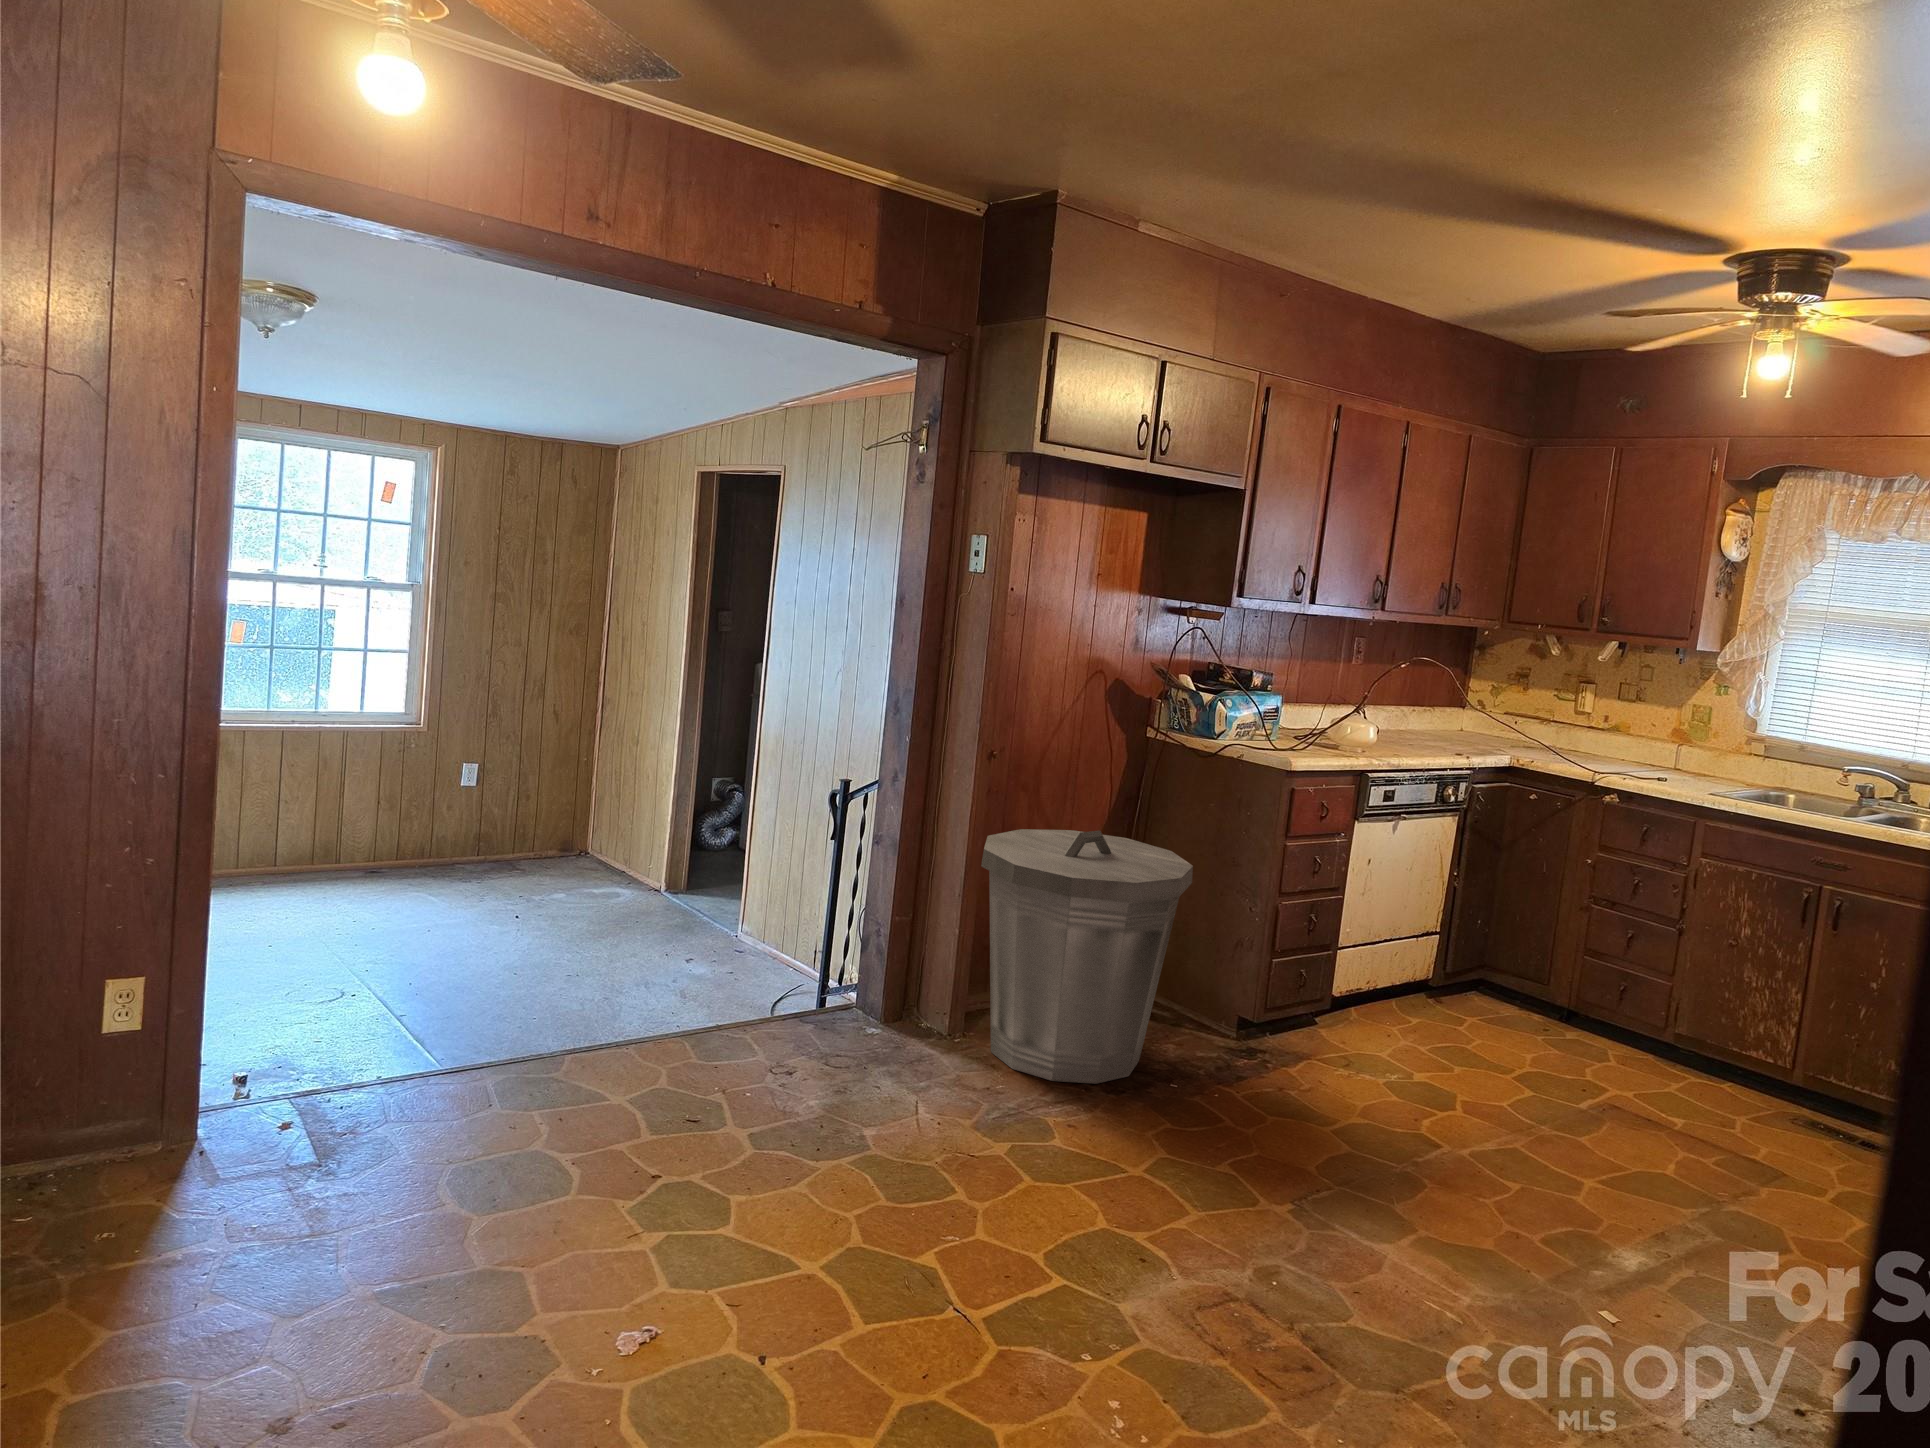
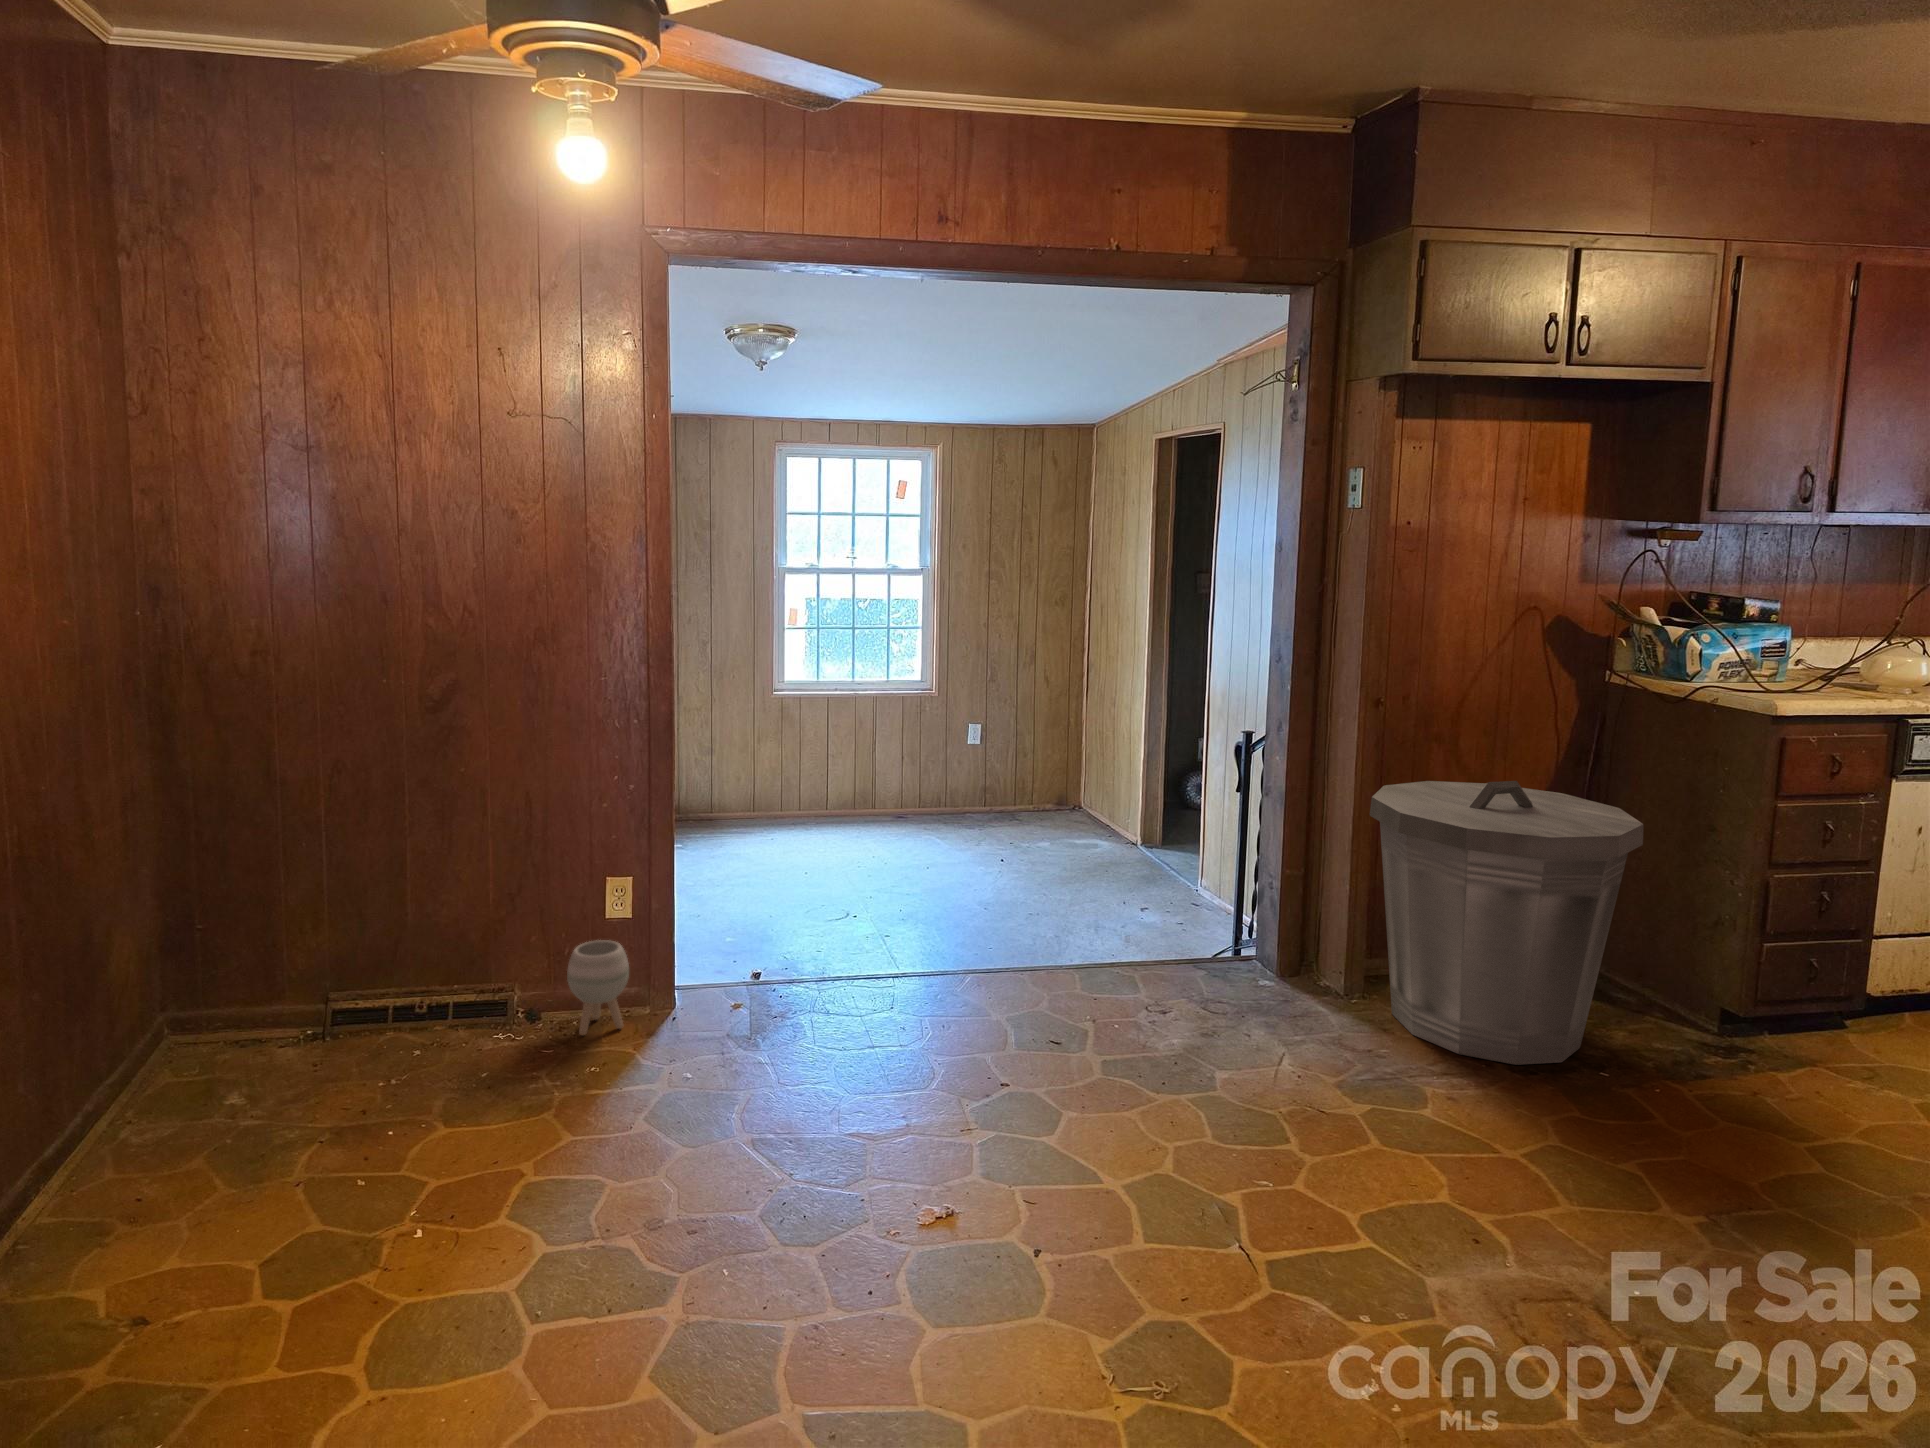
planter: none [44,1081,141,1213] -> present [567,940,629,1035]

